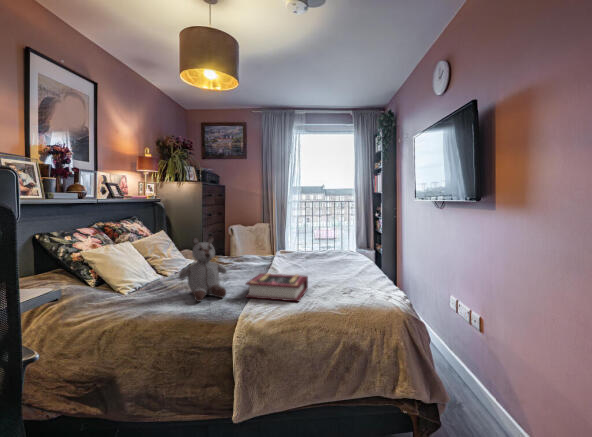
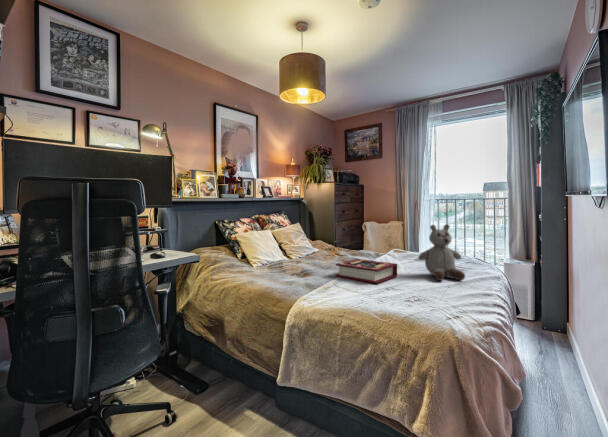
stuffed bear: present [179,237,227,302] -> present [418,225,465,281]

